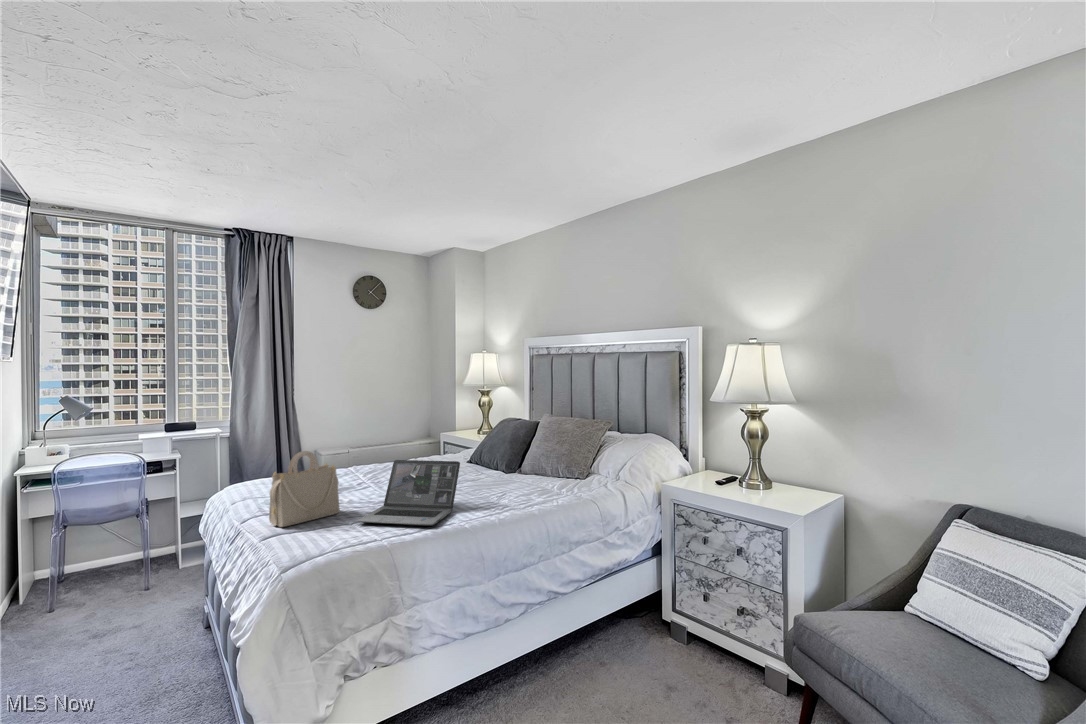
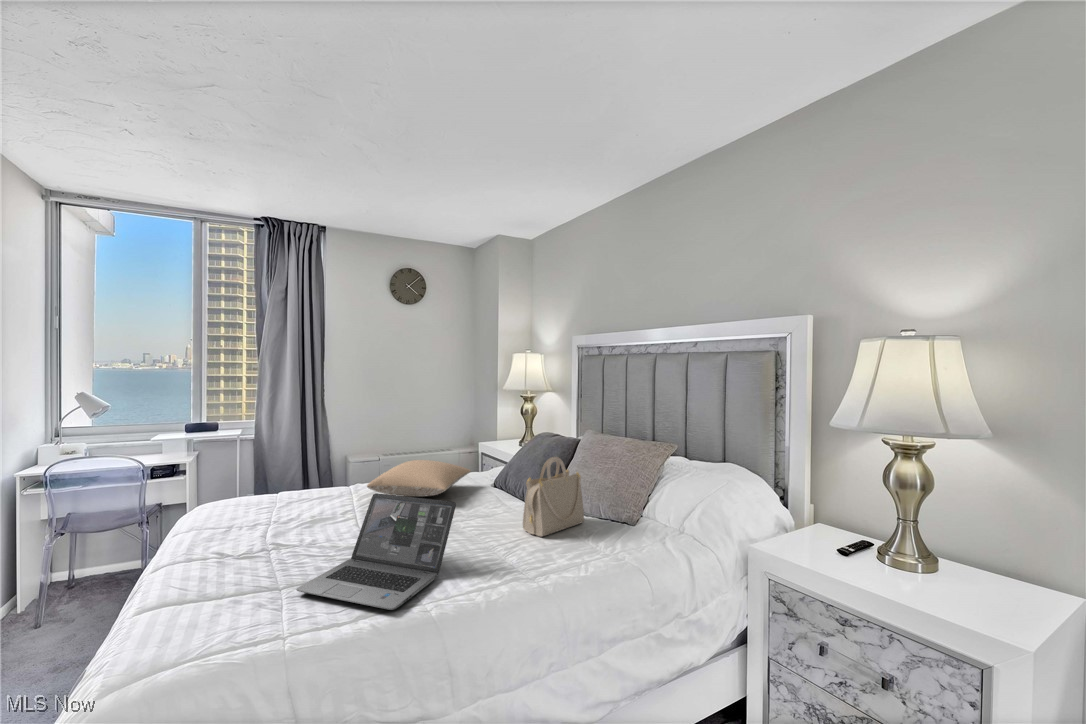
pillow: none [367,444,447,473] -> present [367,460,471,497]
handbag: present [269,451,340,527] -> present [523,457,584,537]

